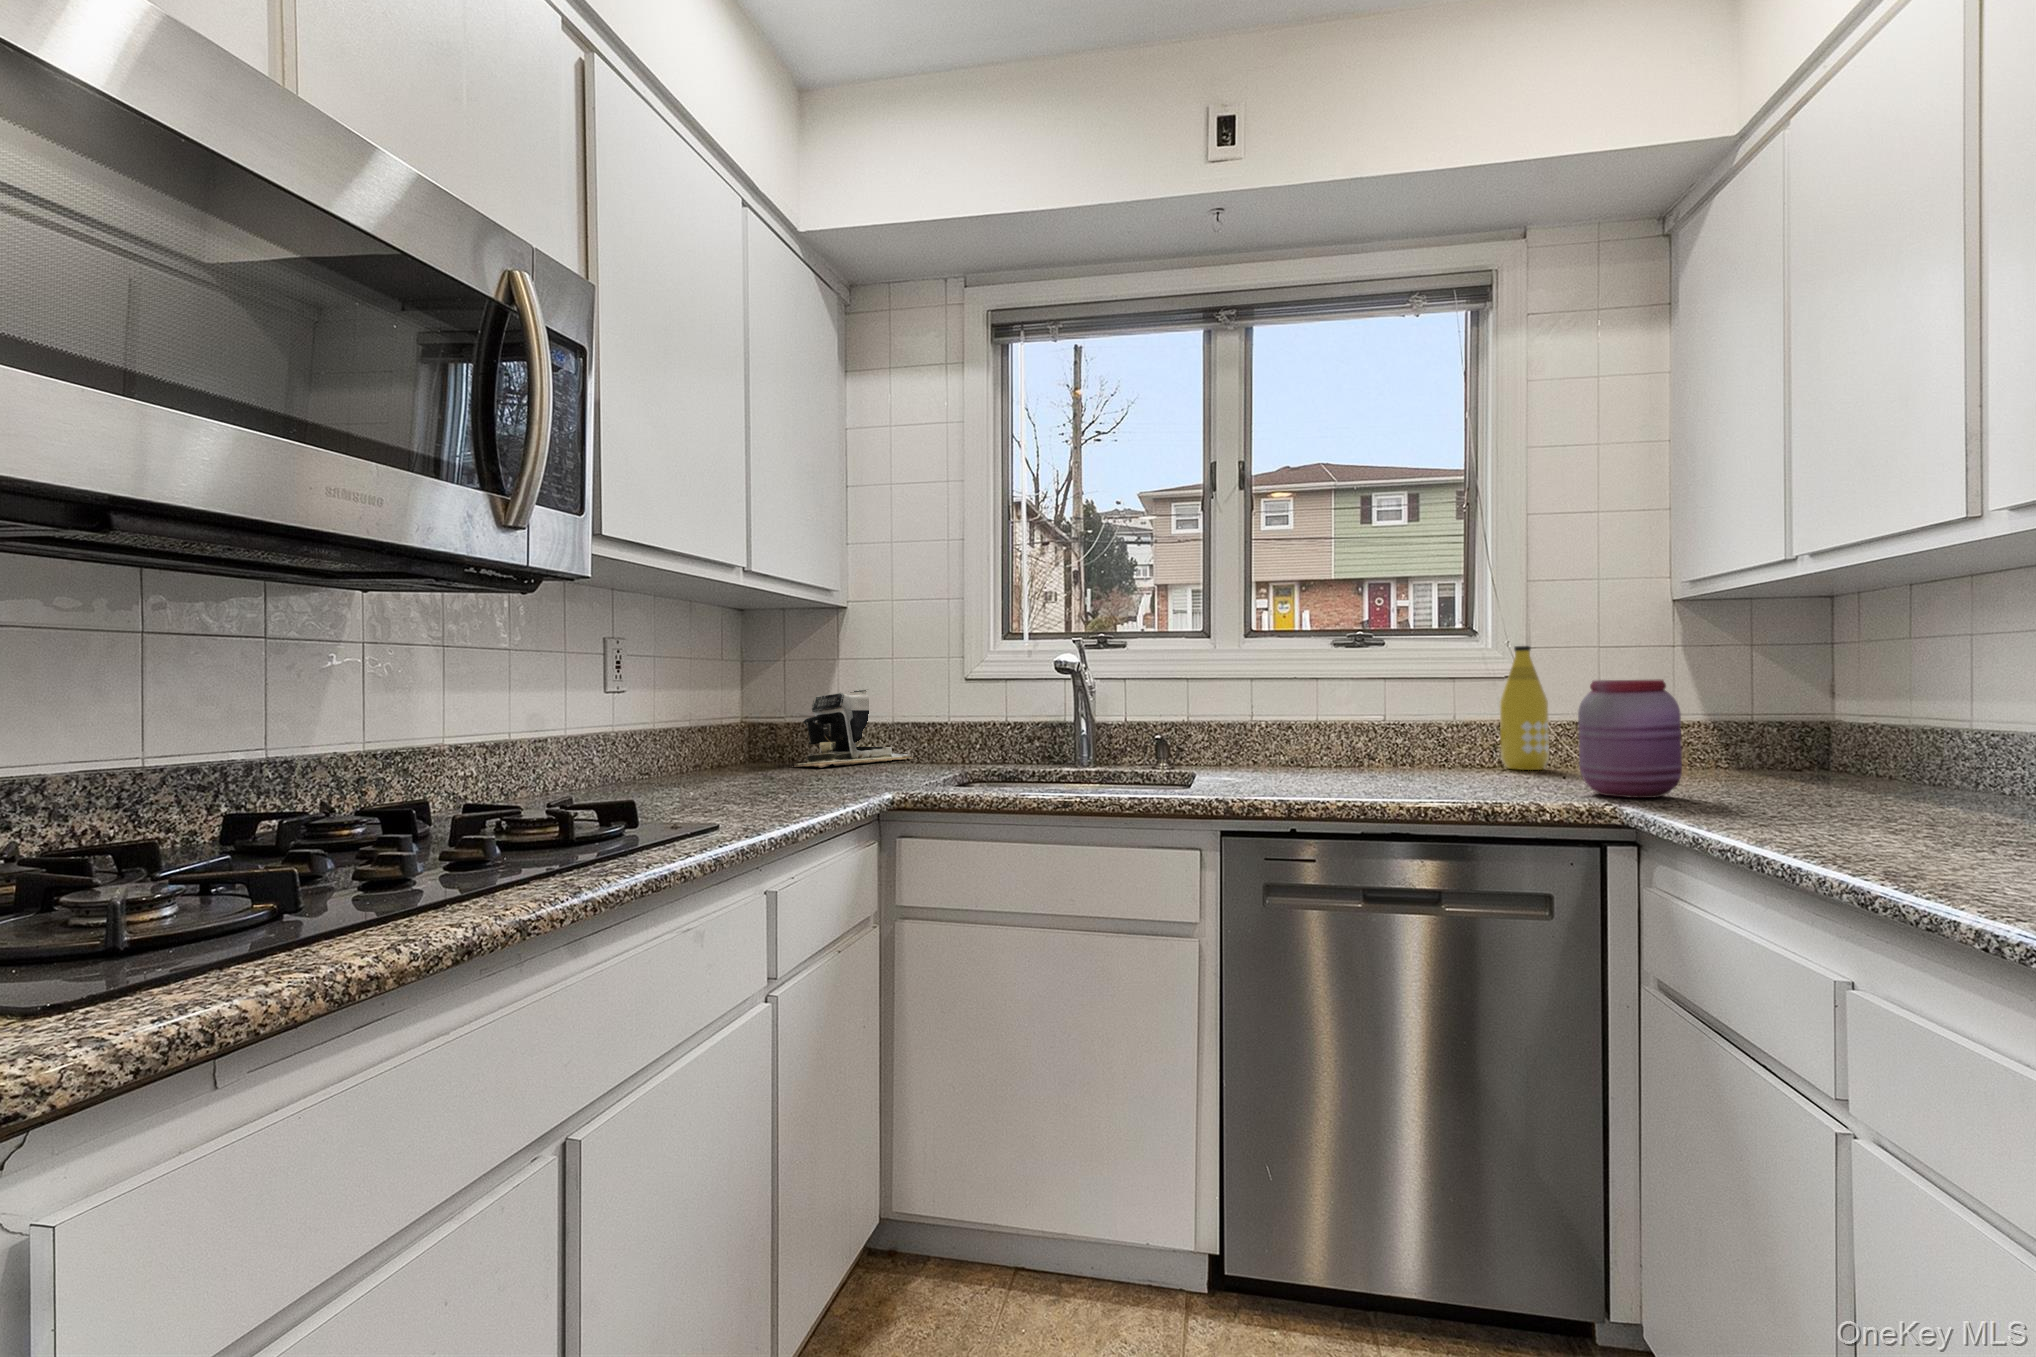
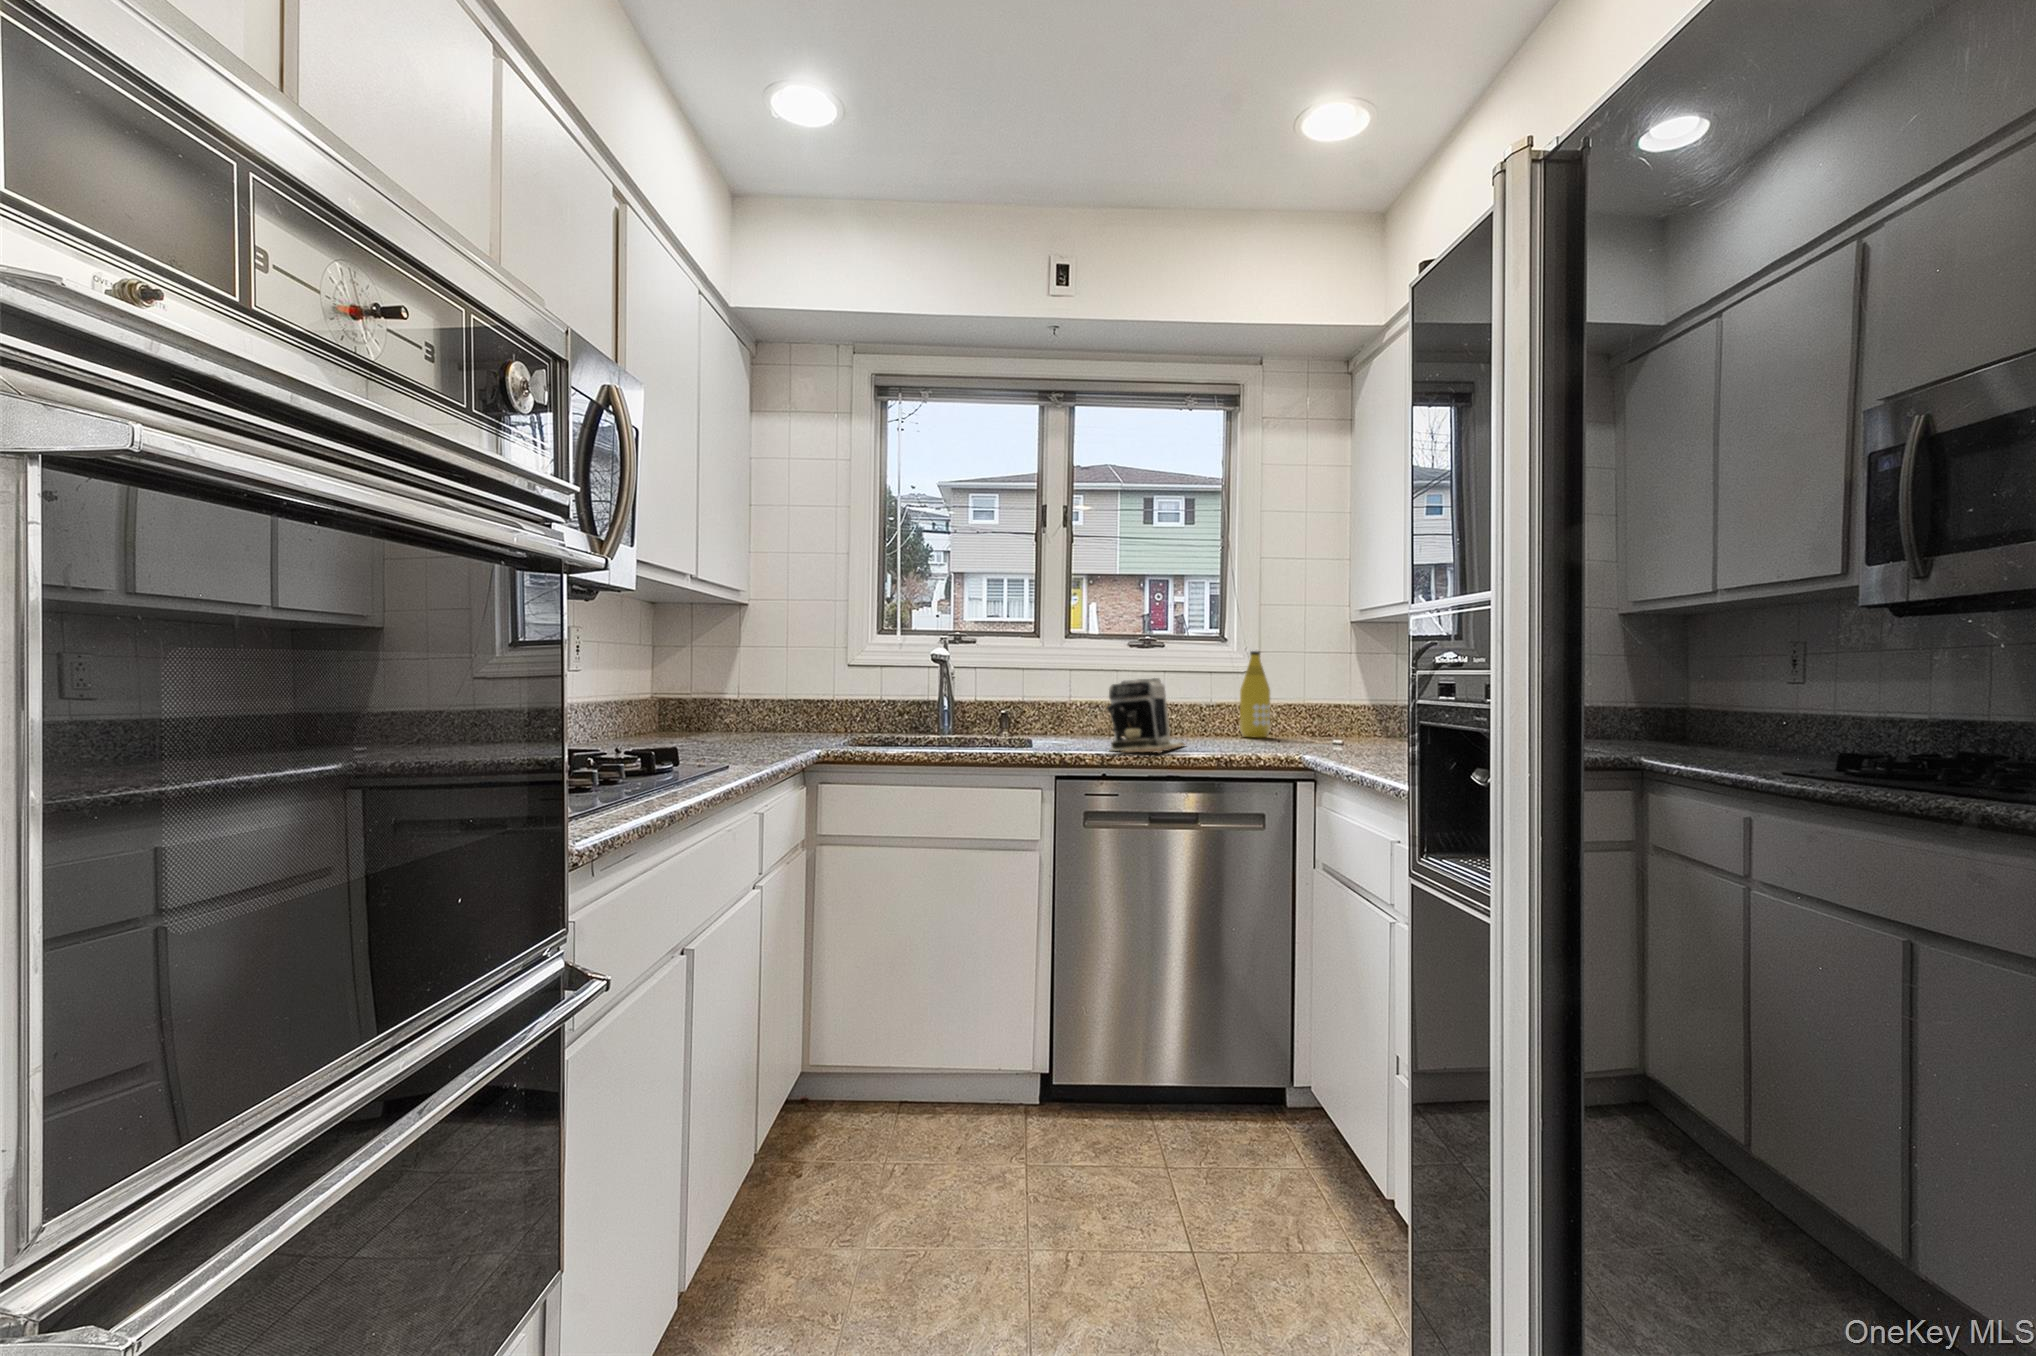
jar: present [1578,680,1682,798] -> none [1283,676,1340,751]
coffee maker: present [798,690,911,768] -> present [1107,678,1185,753]

